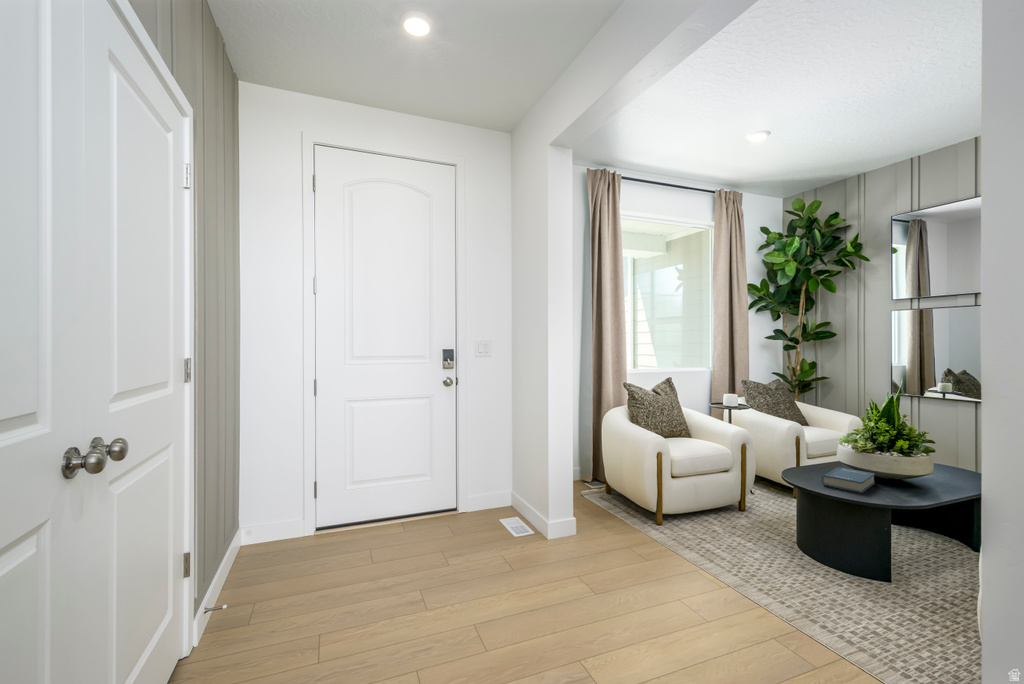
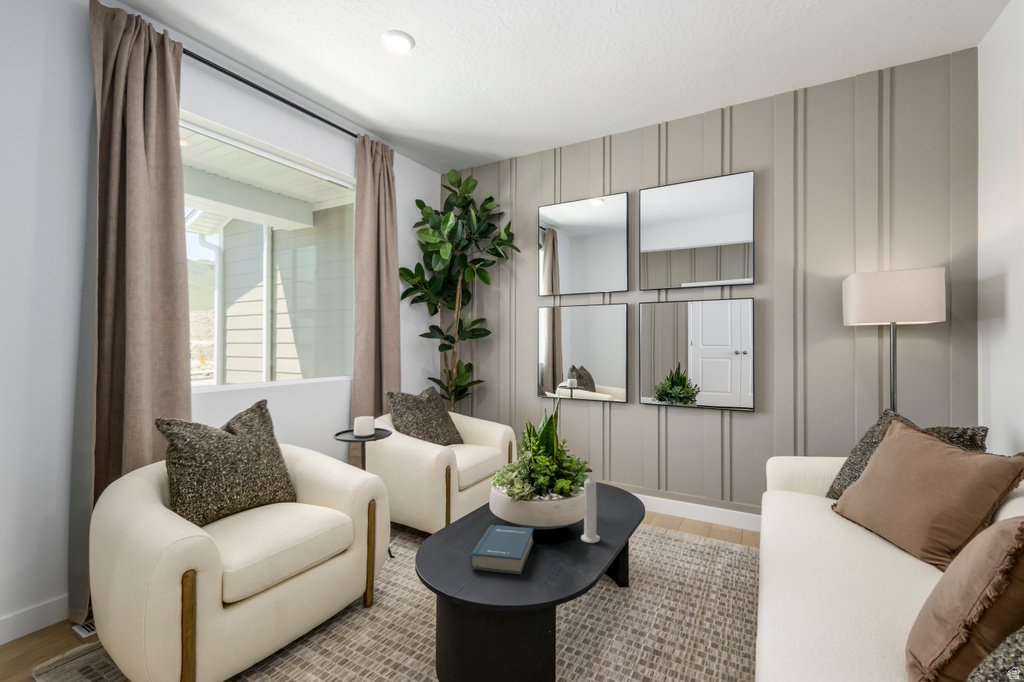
candle: none [921,440,940,492] -> present [581,473,600,543]

